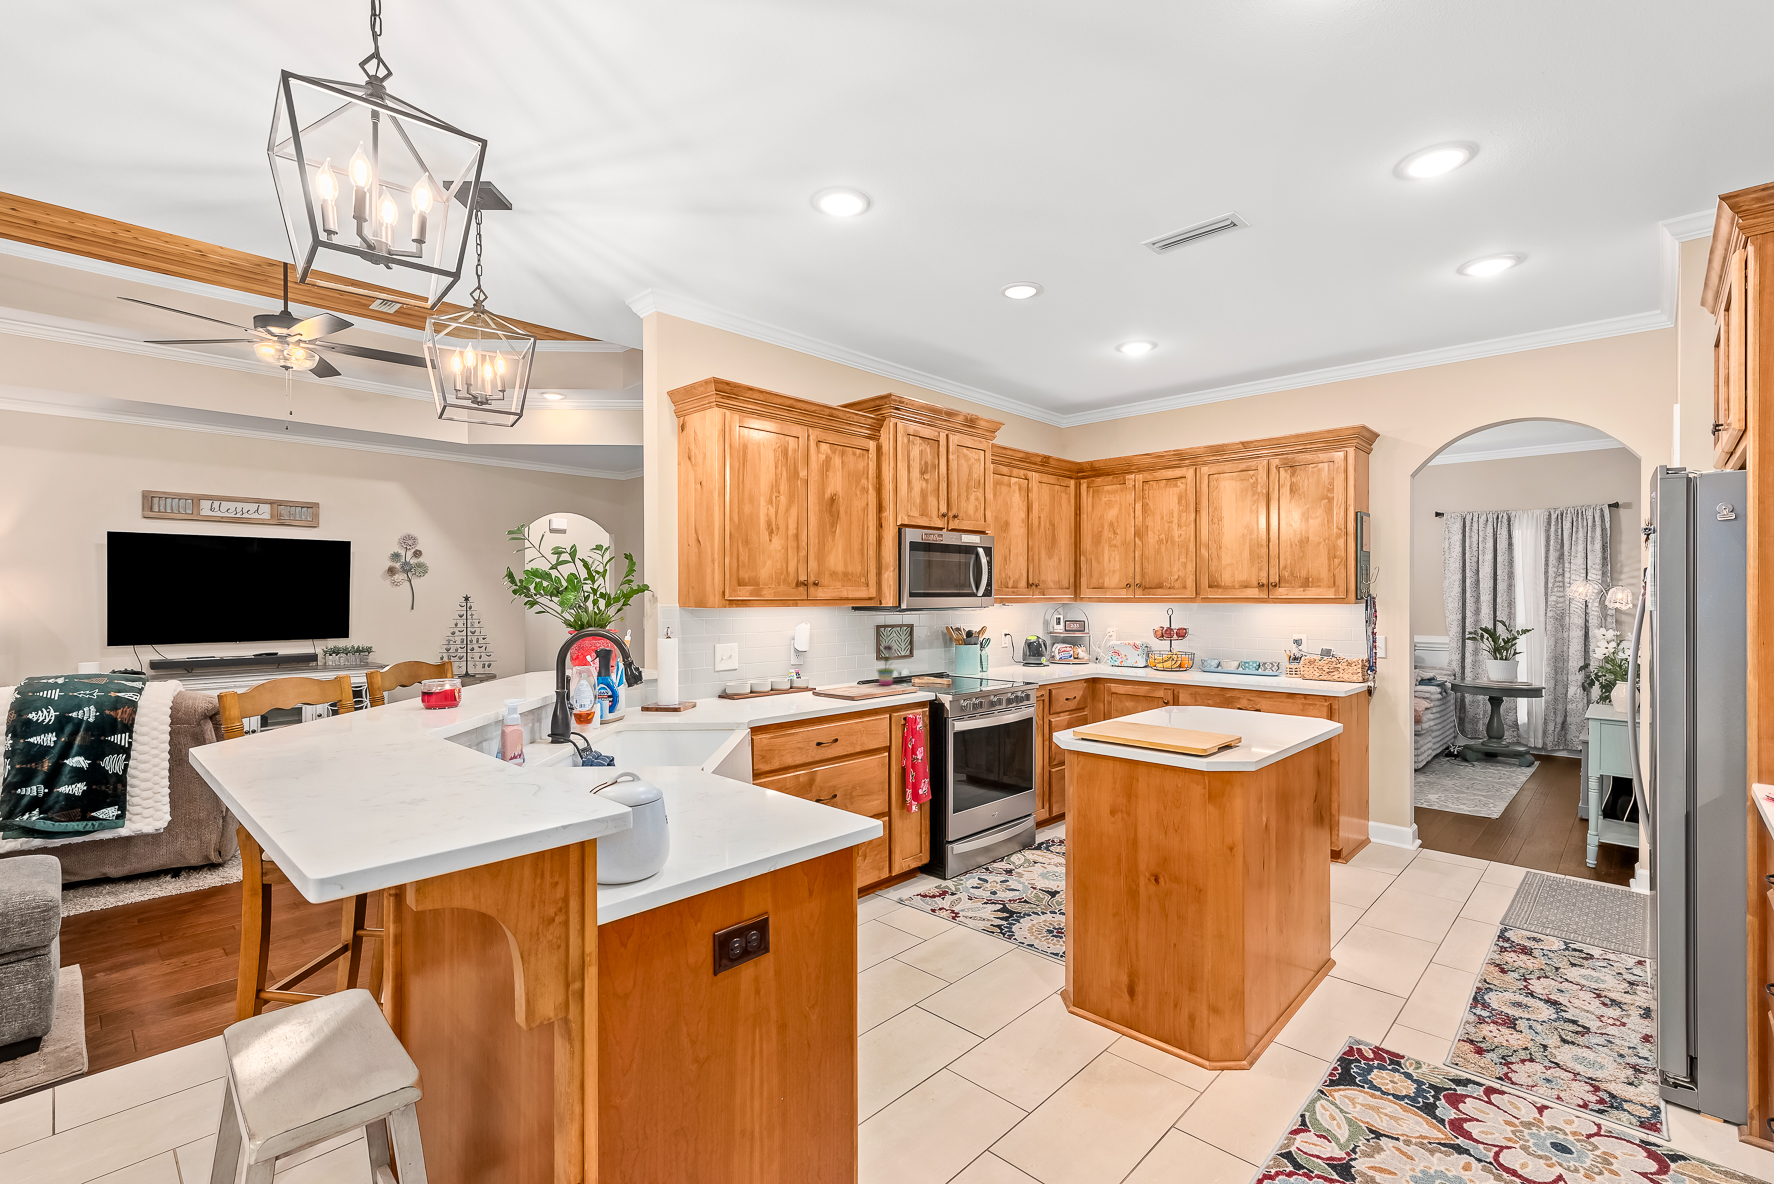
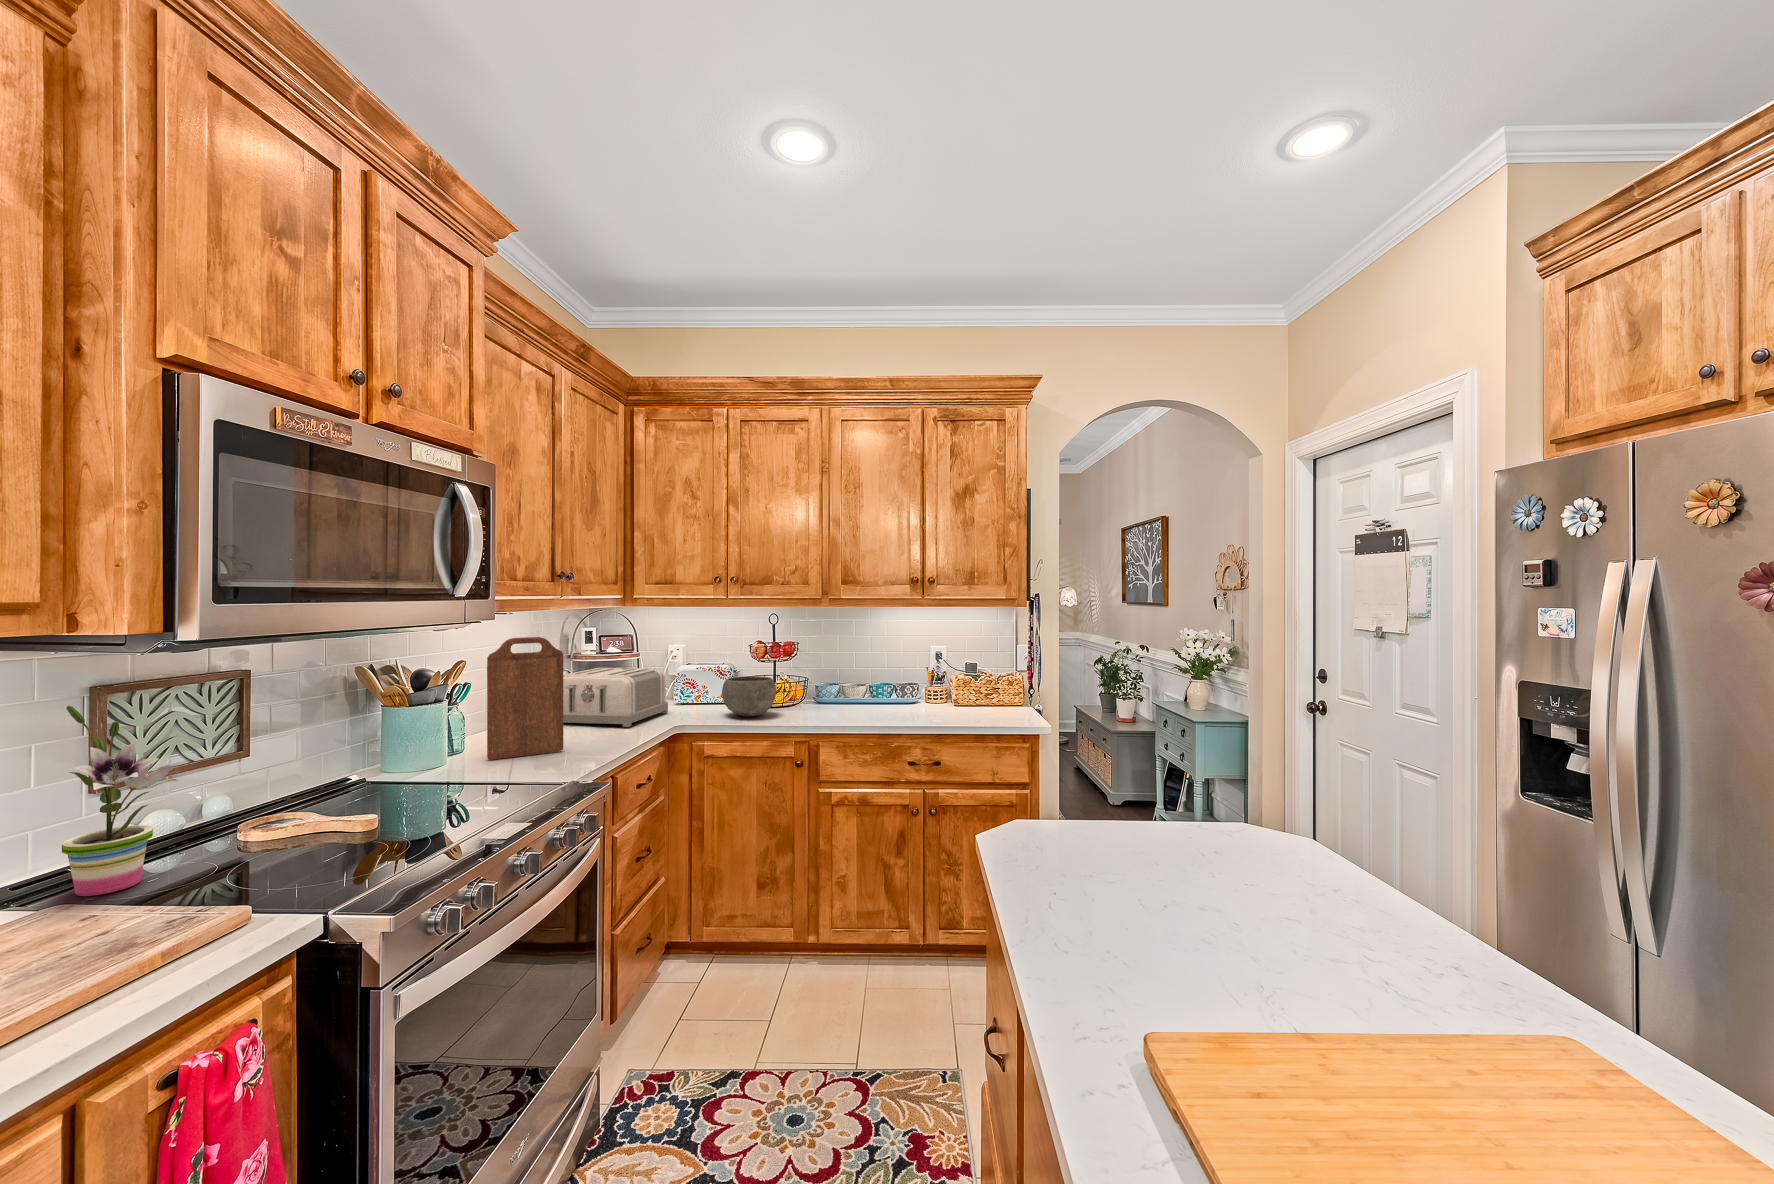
cutting board: none [994,617,1028,674] -> present [487,637,564,760]
toaster: none [1030,639,1096,670] -> present [563,668,668,727]
bowl: none [1125,648,1160,672] -> present [722,676,776,716]

